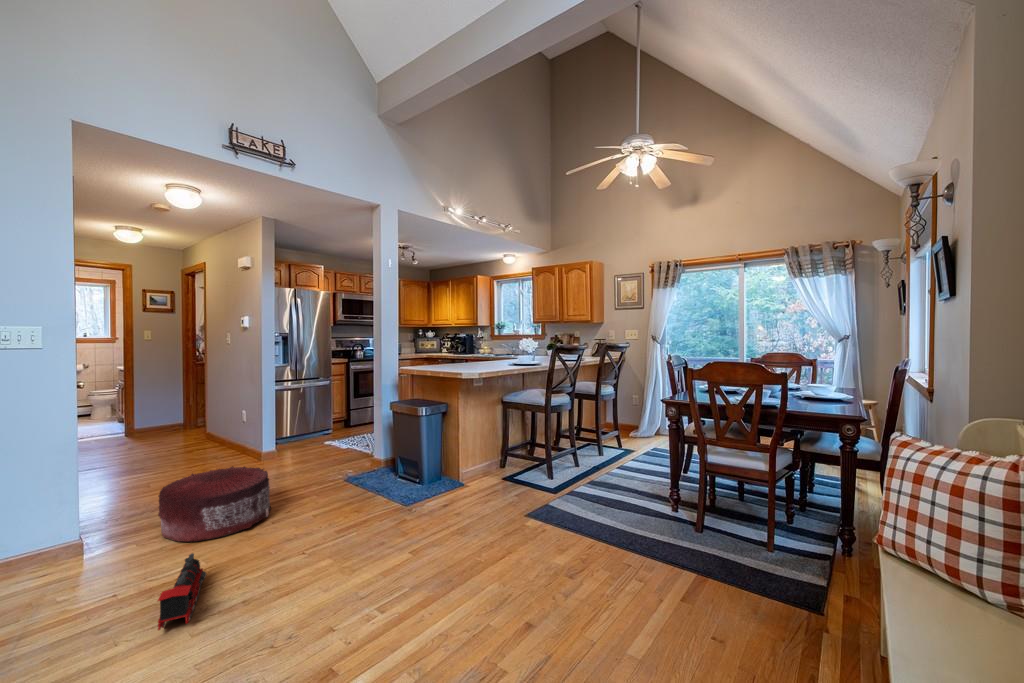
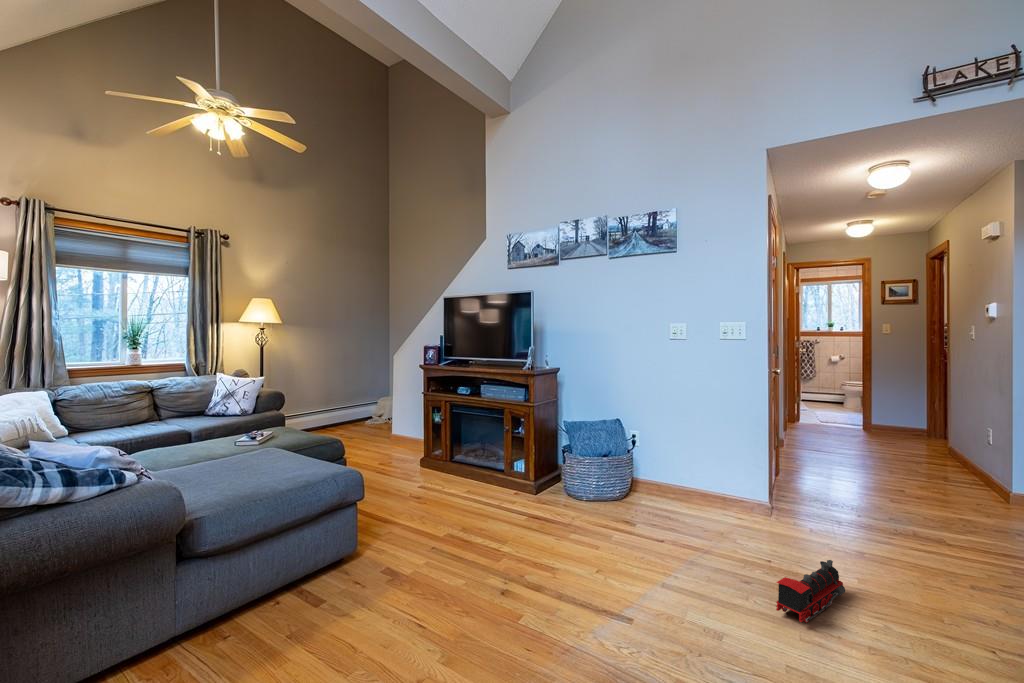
pouf: present [158,466,271,542] -> none [829,482,977,573]

